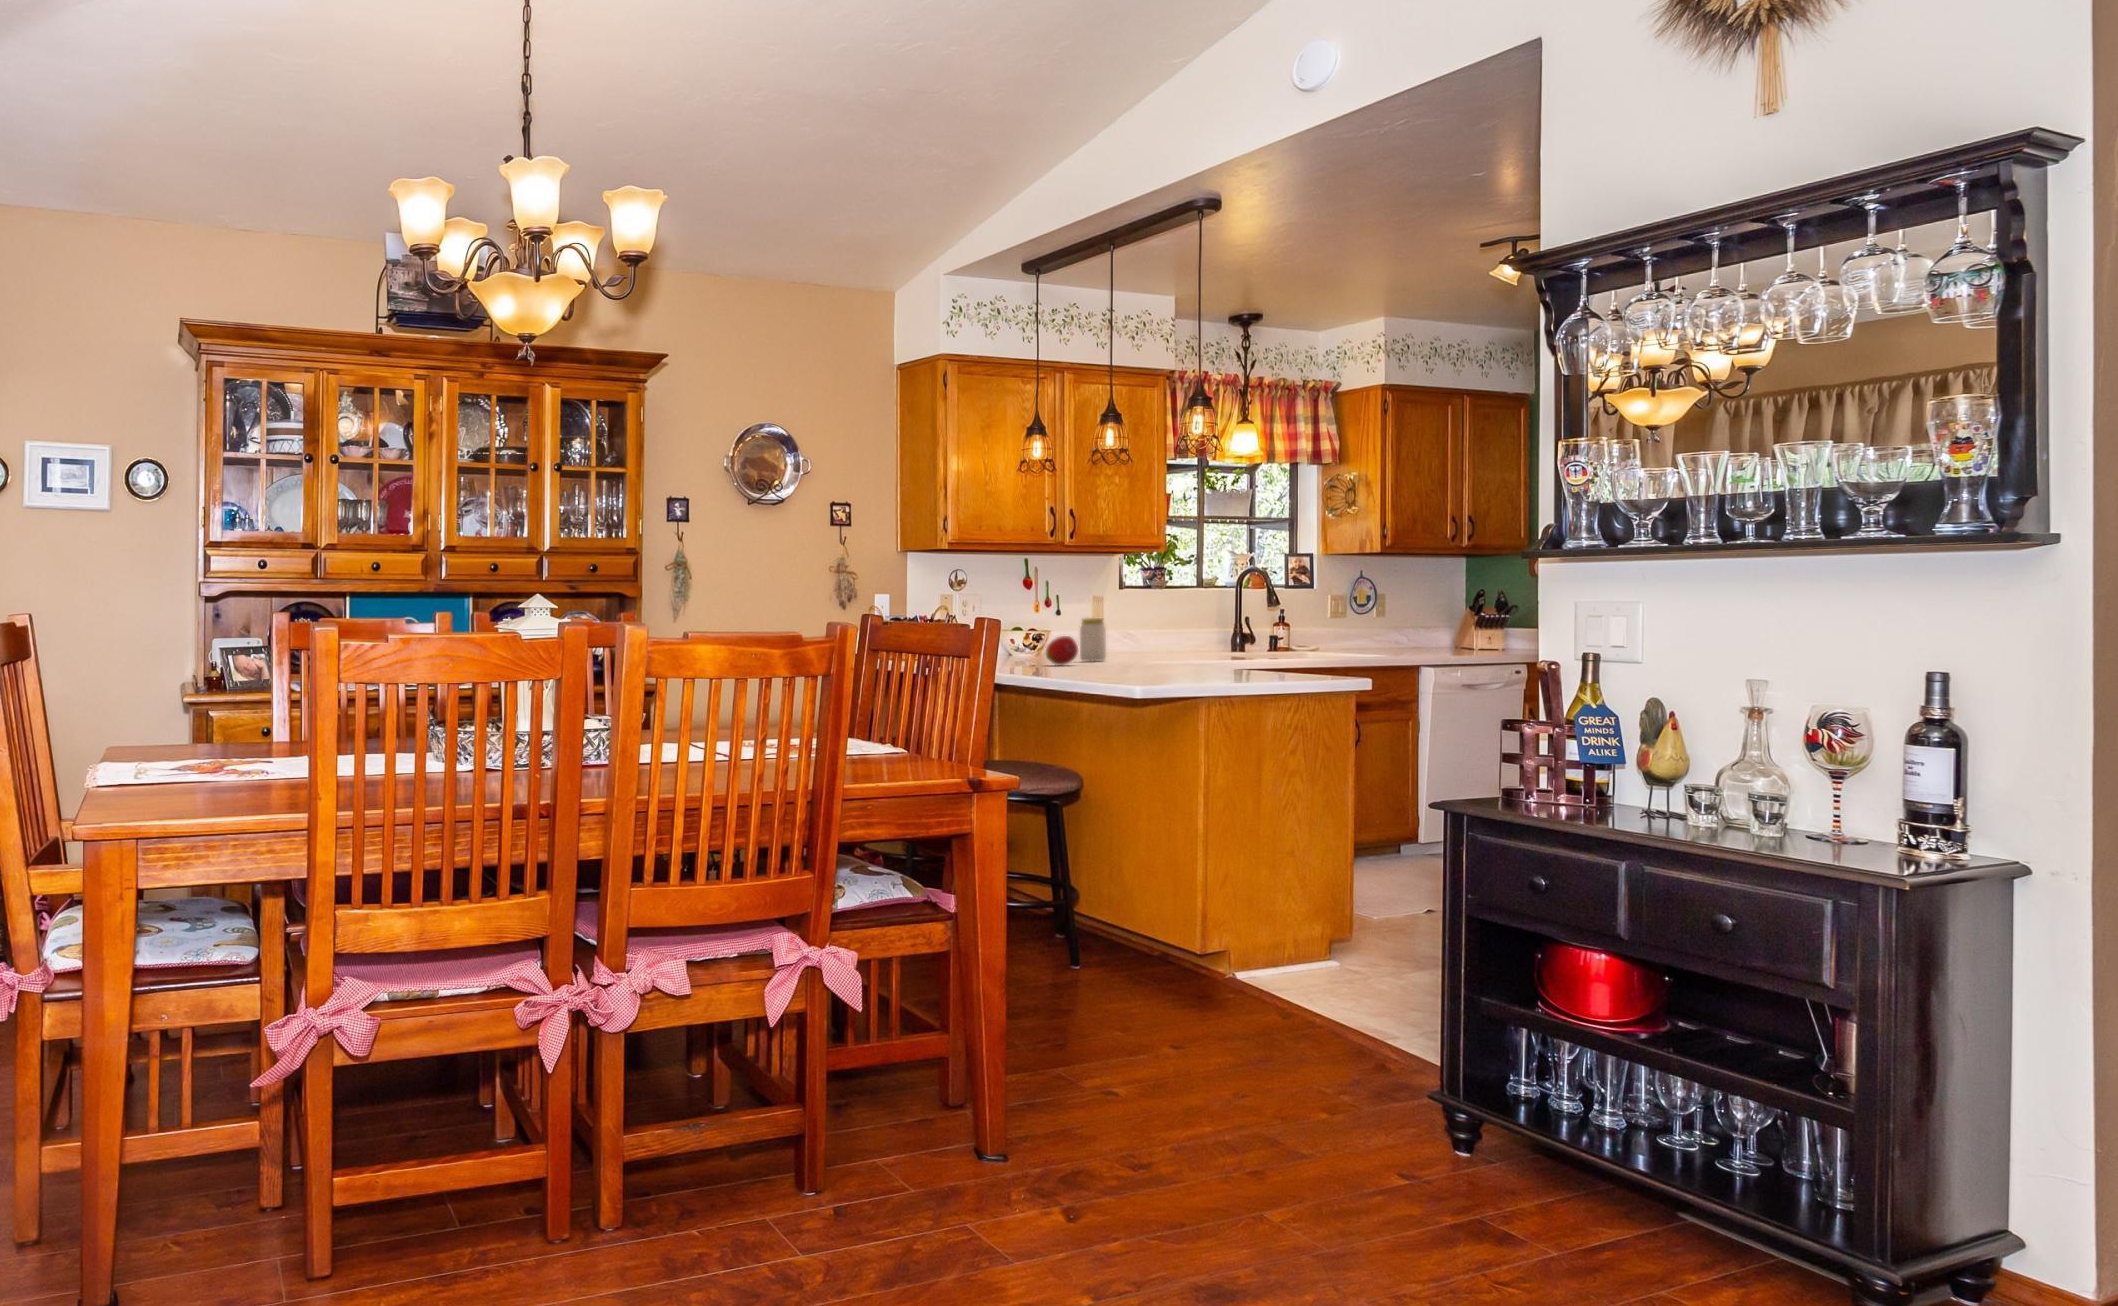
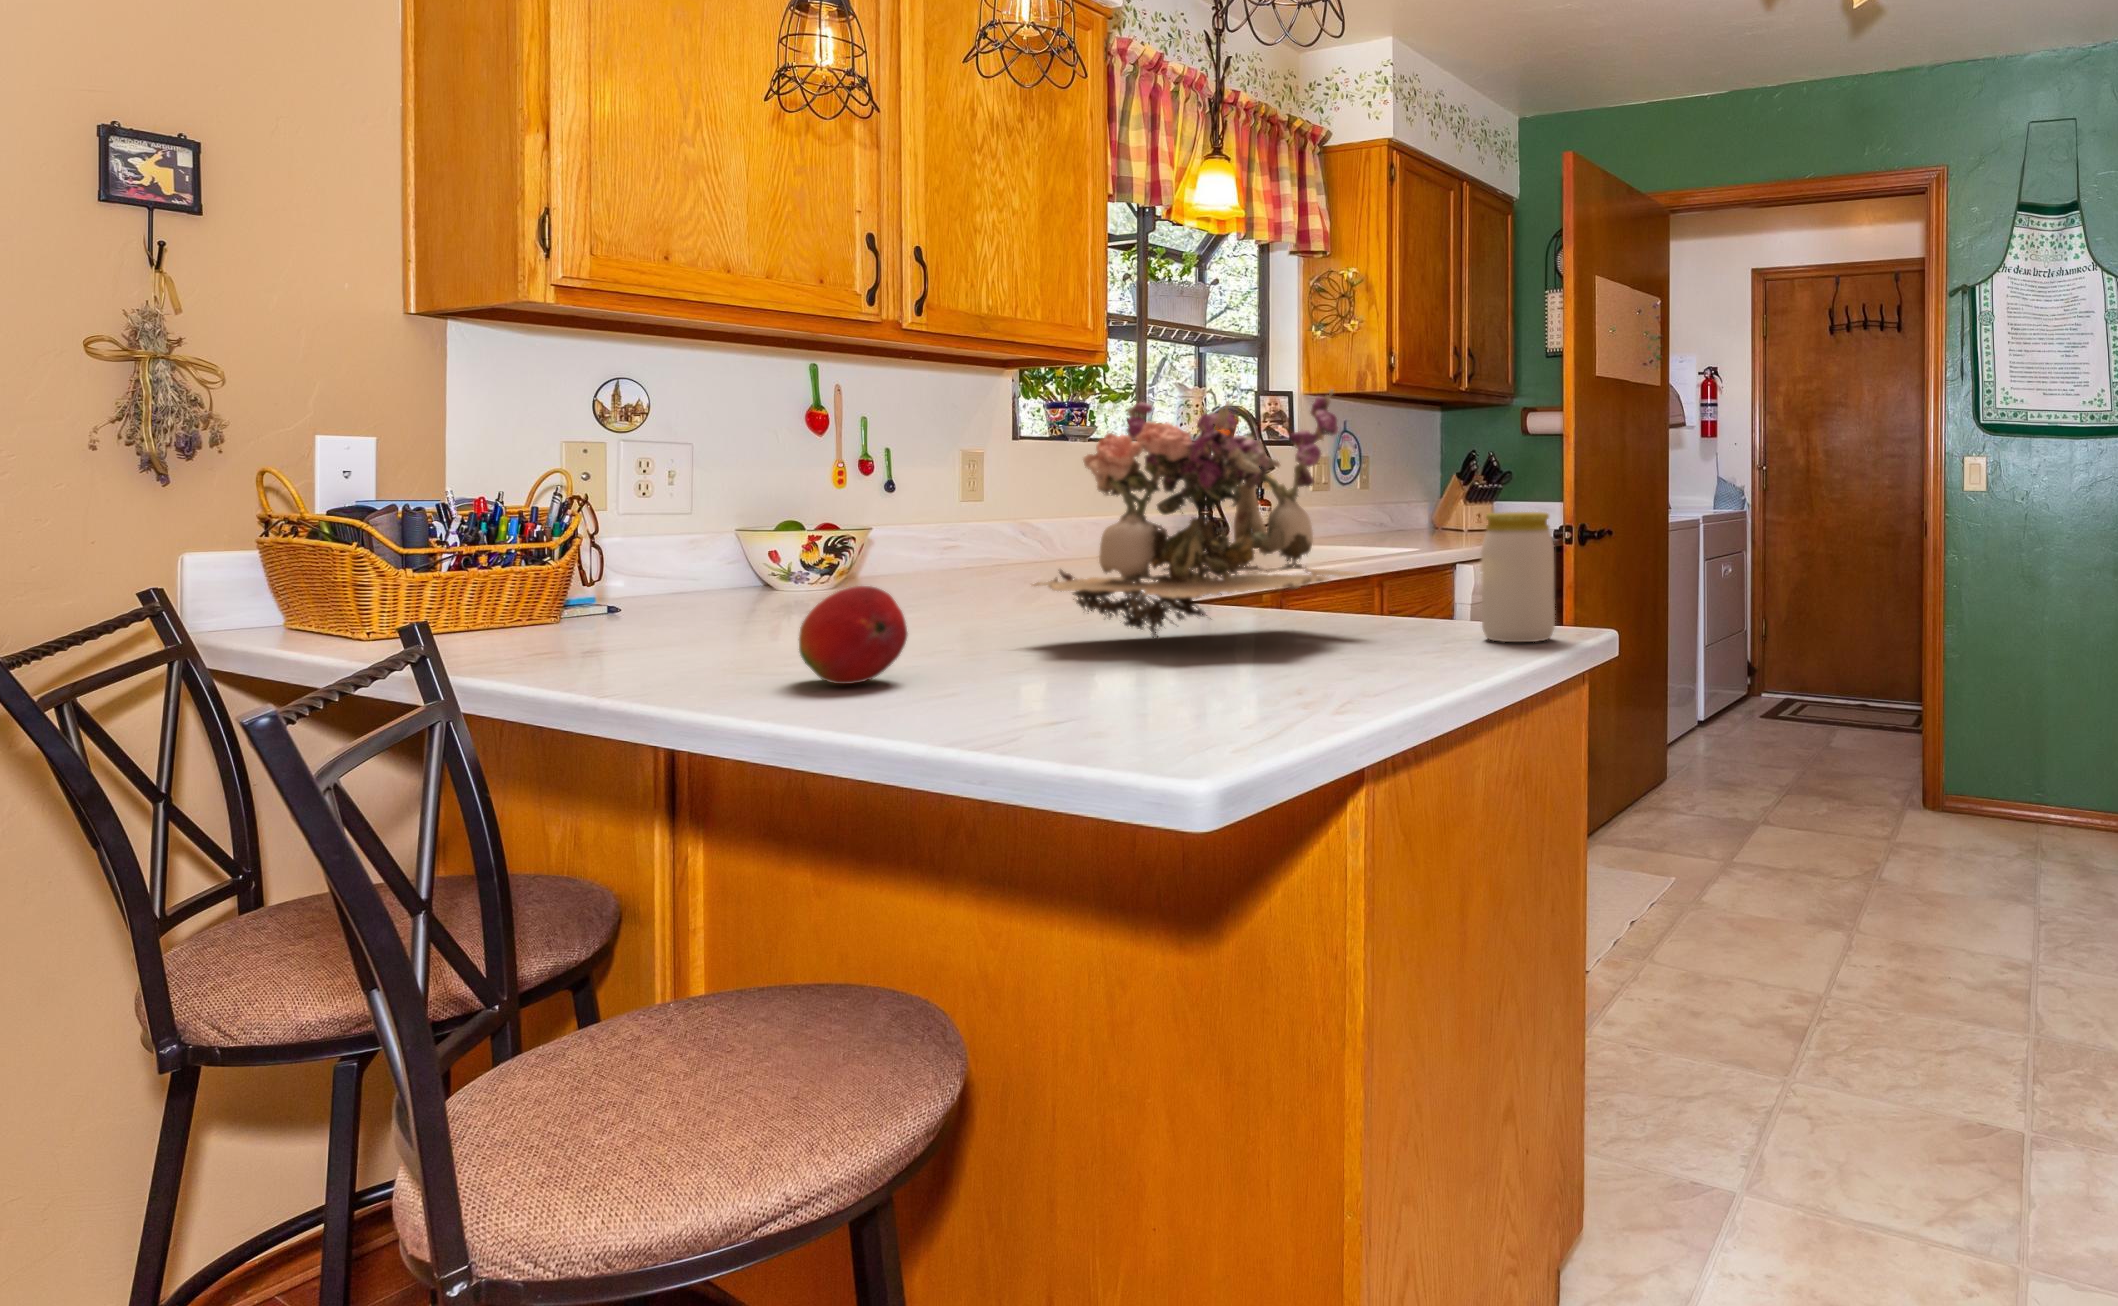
flower arrangement: none [1120,566,1253,662] -> present [1033,390,1362,637]
jar: present [1080,618,1106,661] -> present [1481,512,1555,642]

